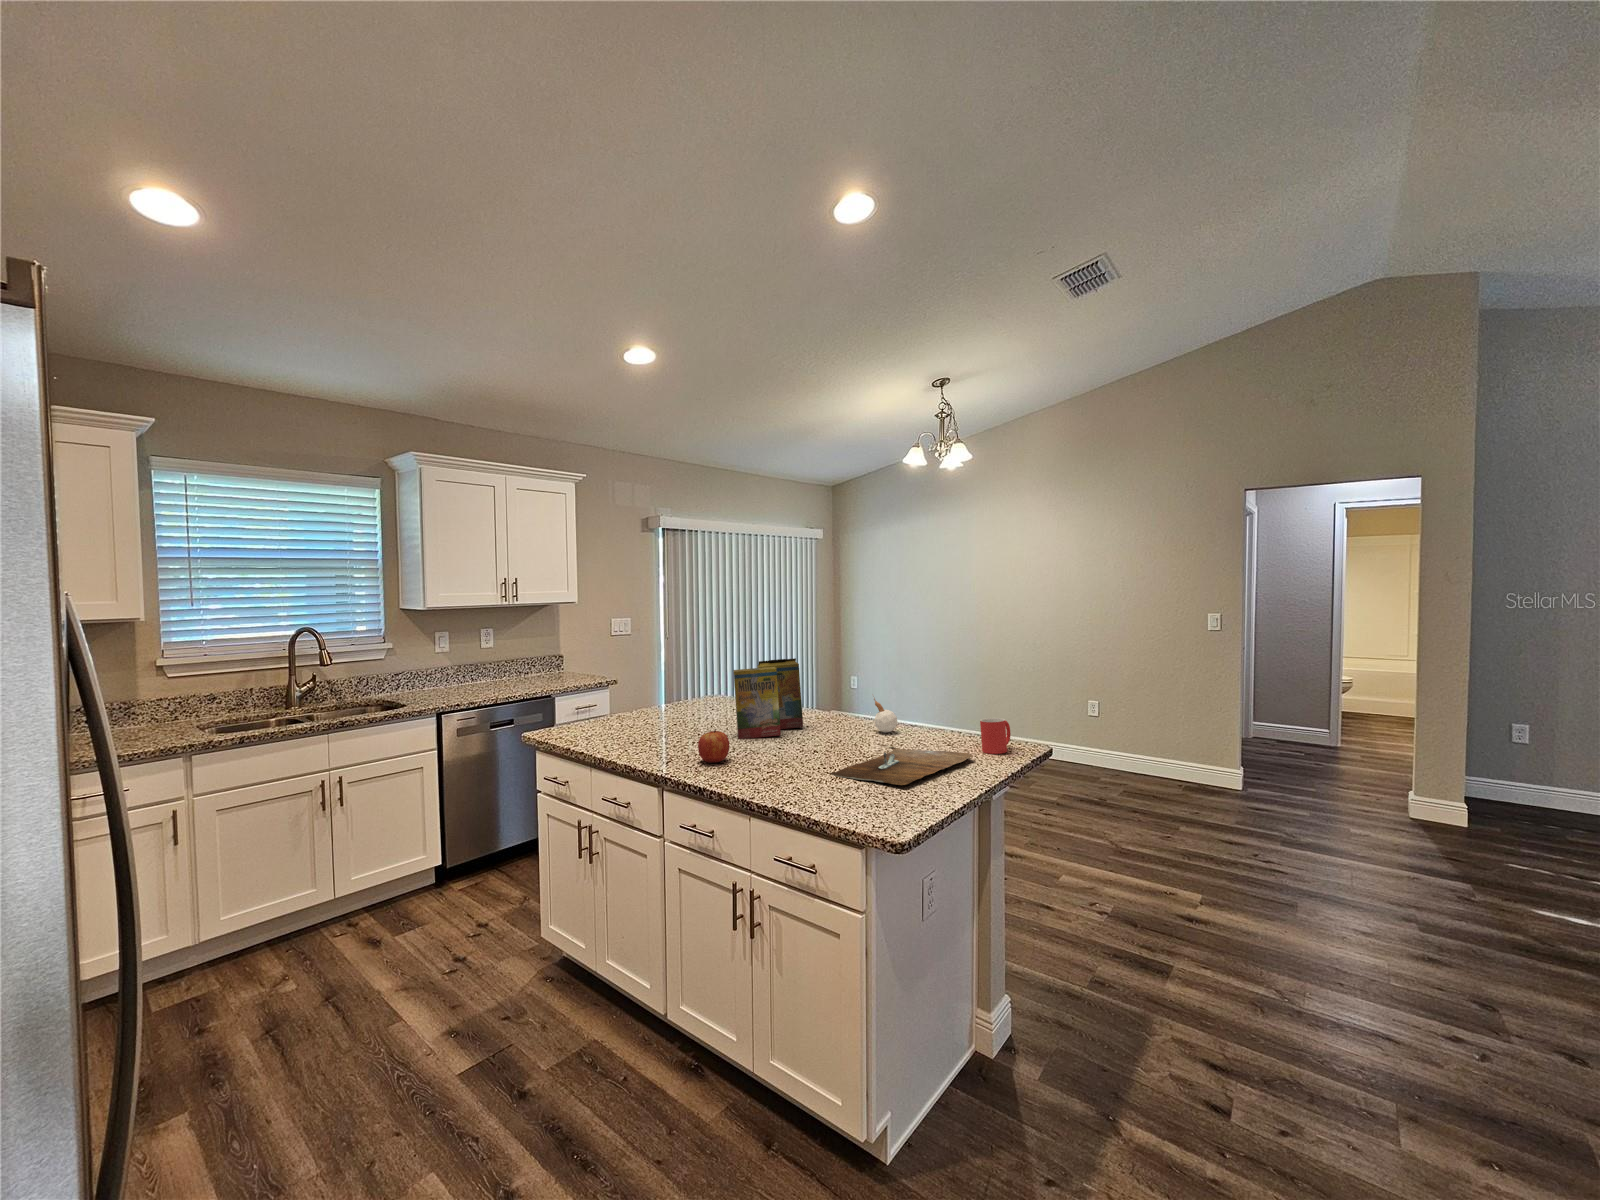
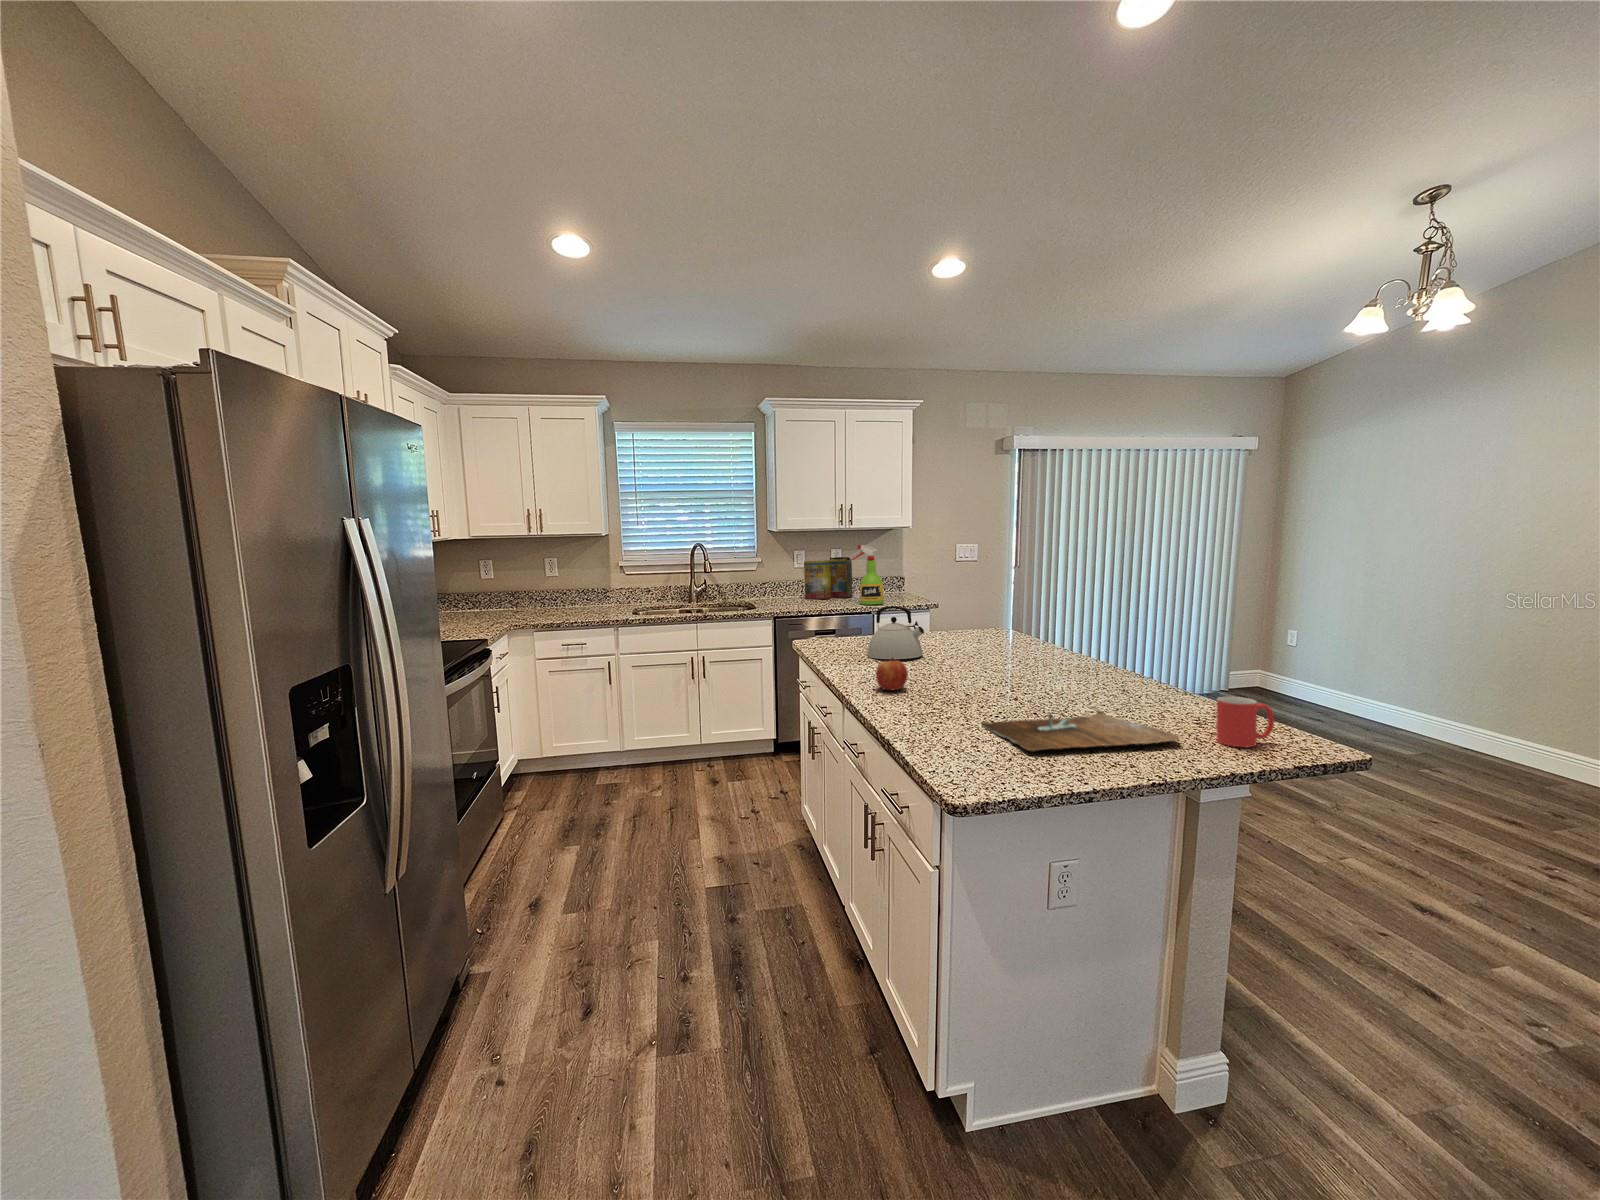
spray bottle: none [527,622,565,687] -> present [852,545,884,605]
cereal box: present [733,658,803,739] -> present [804,557,853,599]
kettle: none [634,680,693,736] -> present [867,606,924,659]
candle: present [874,698,897,733] -> none [1110,646,1141,695]

